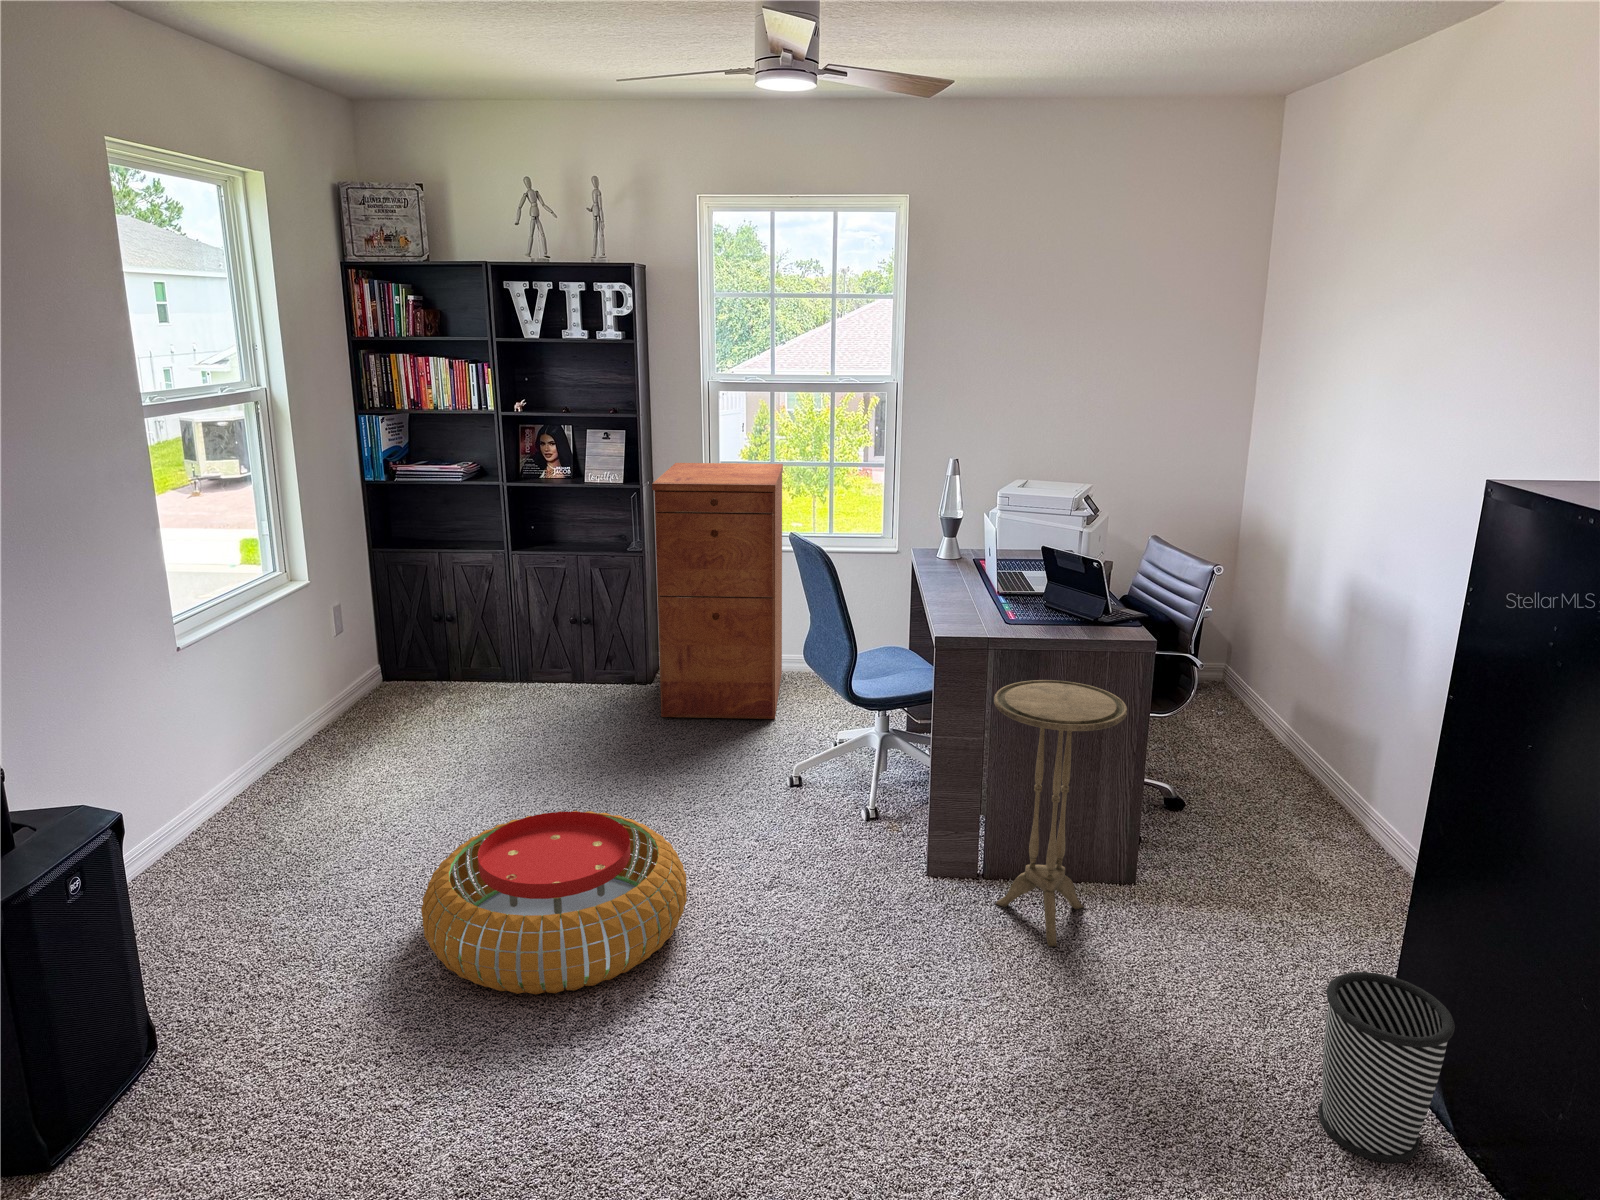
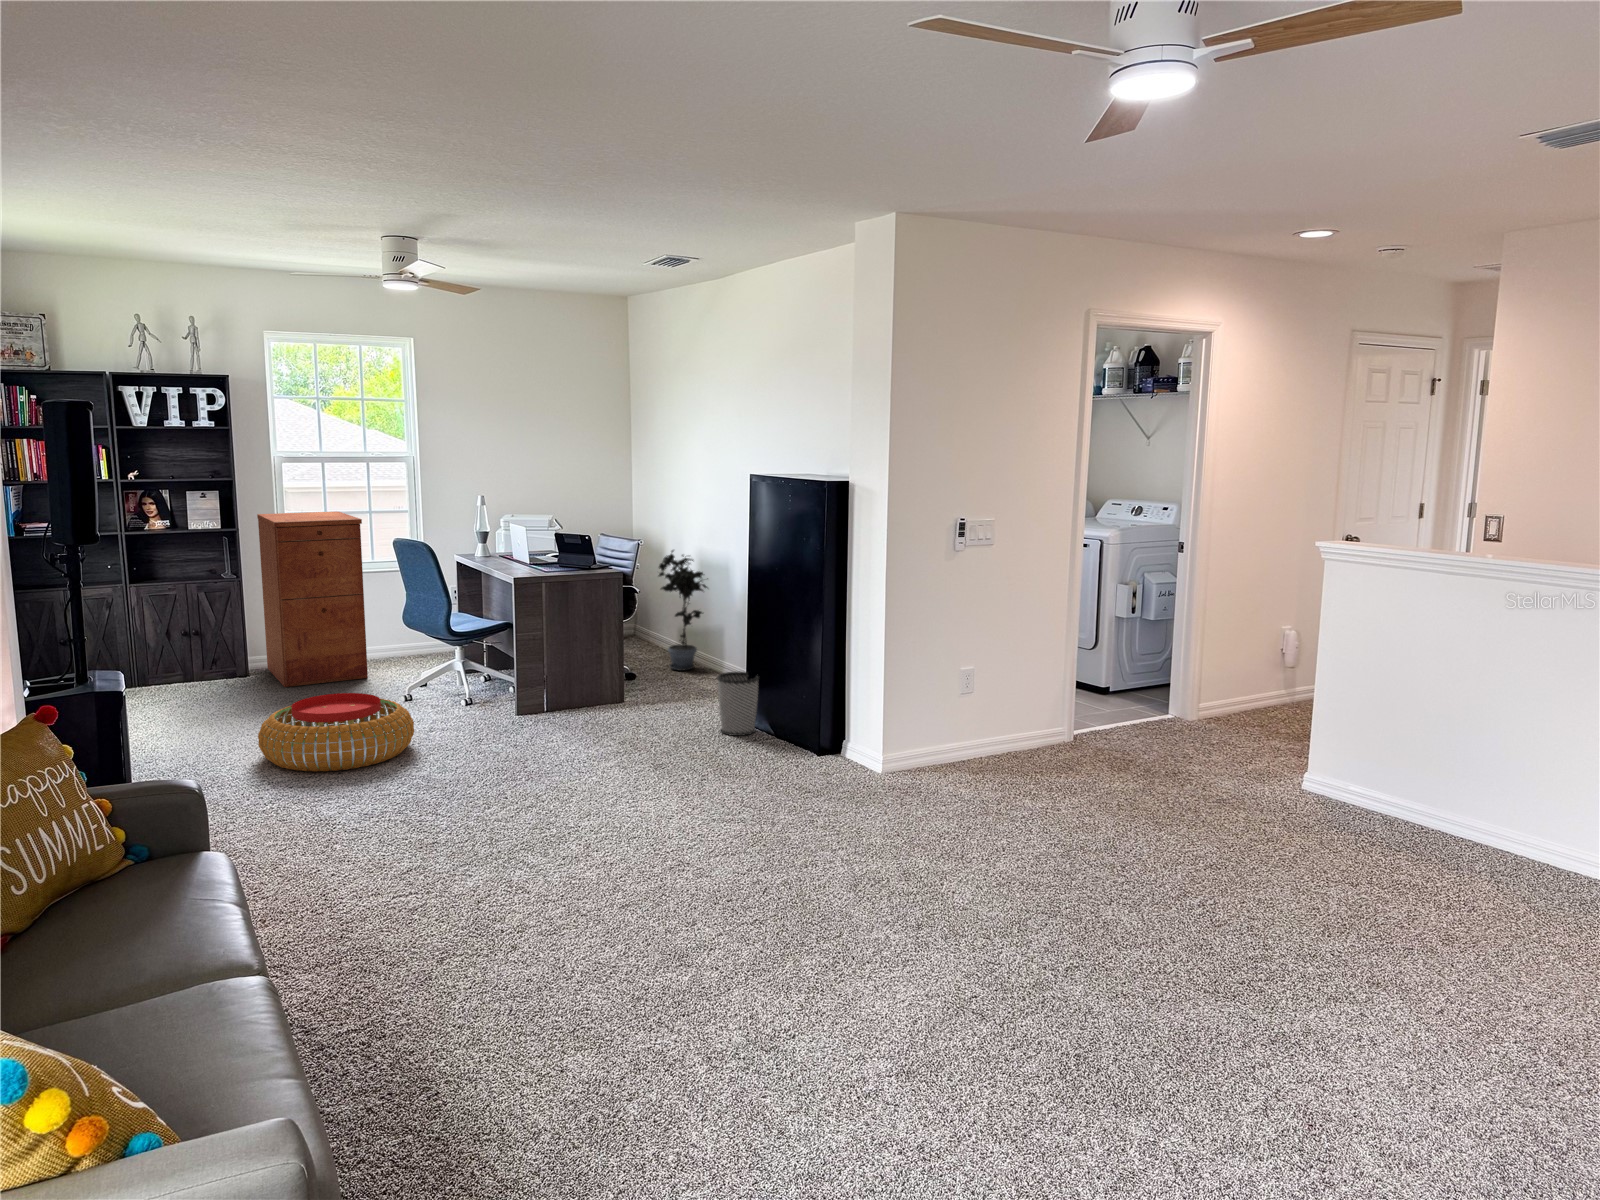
potted plant: none [1258,588,1375,818] -> present [658,550,707,671]
side table: present [994,680,1127,947] -> none [554,593,617,718]

